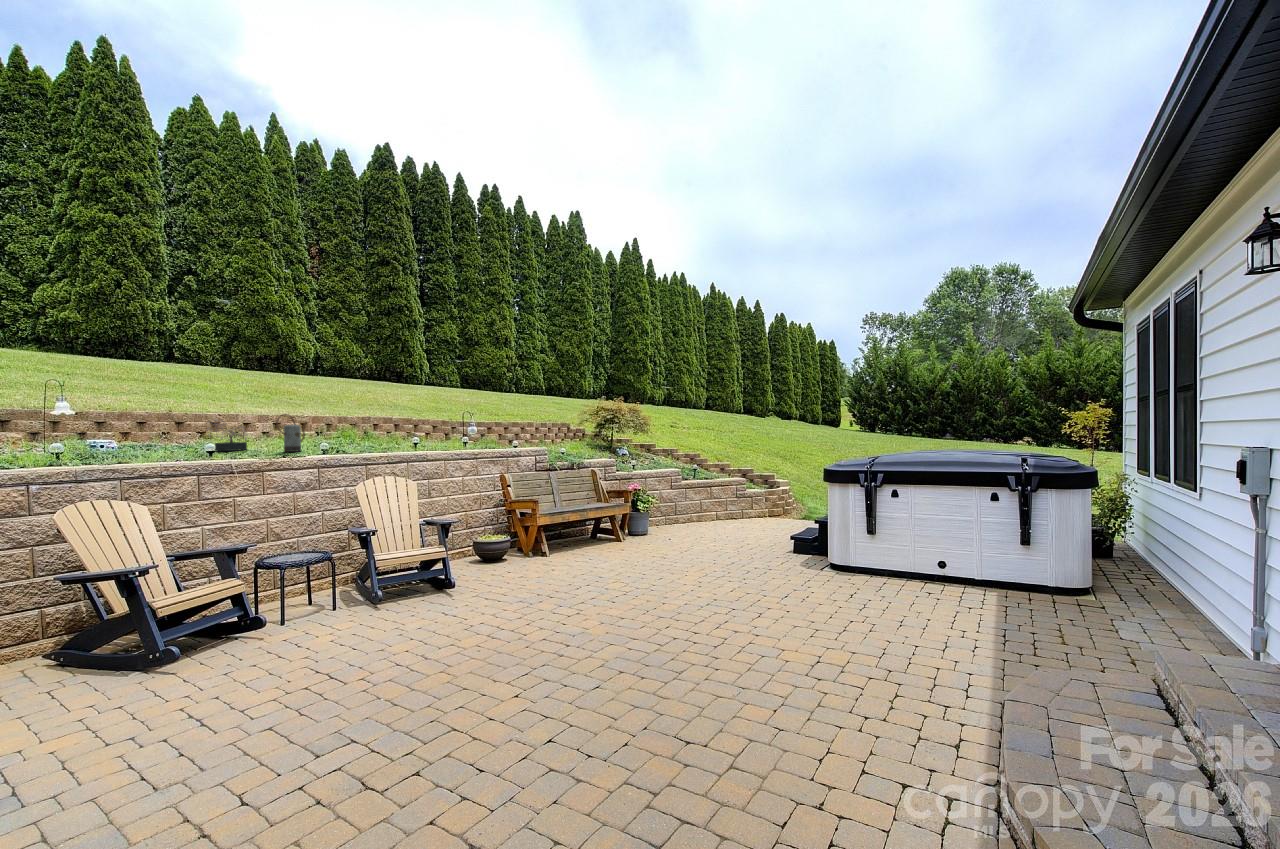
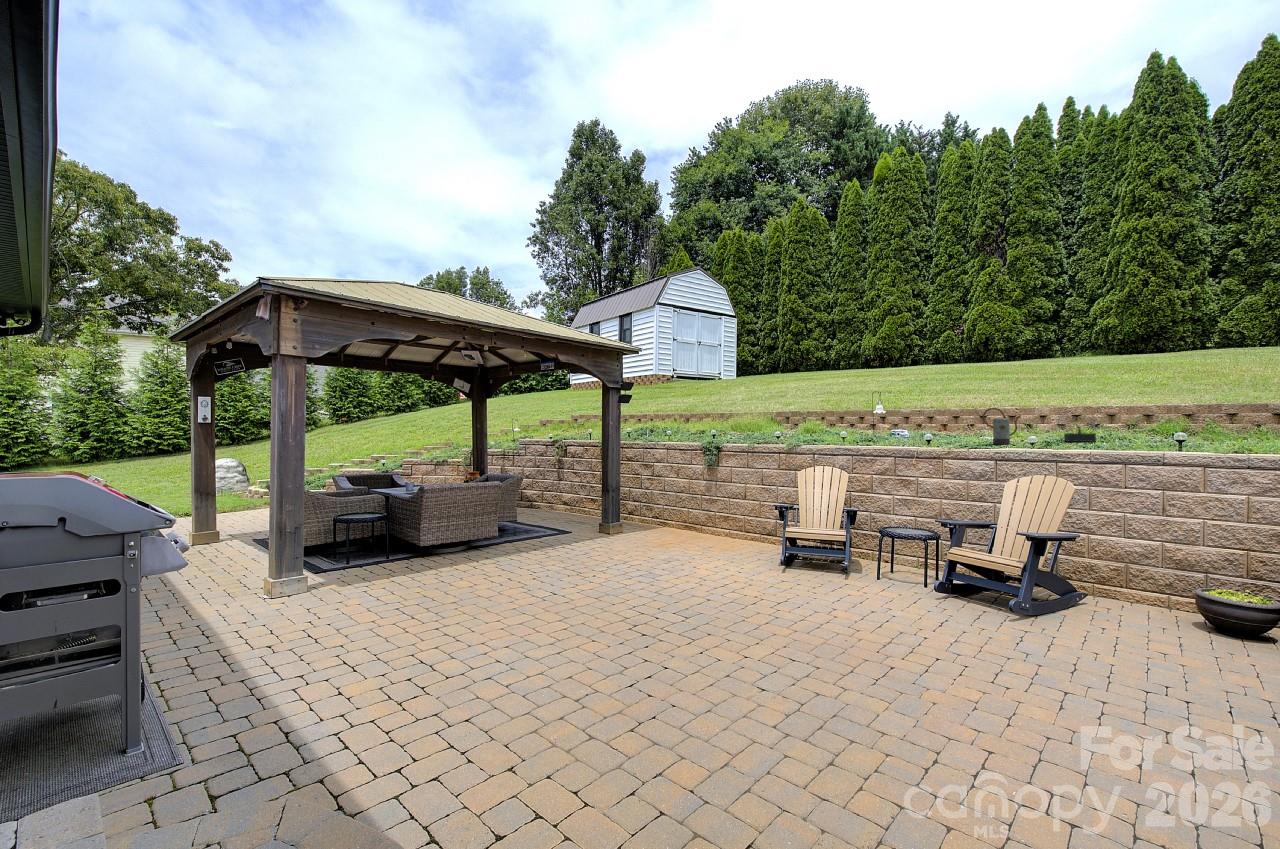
decorative plant: present [207,419,247,451] -> present [1055,410,1100,442]

